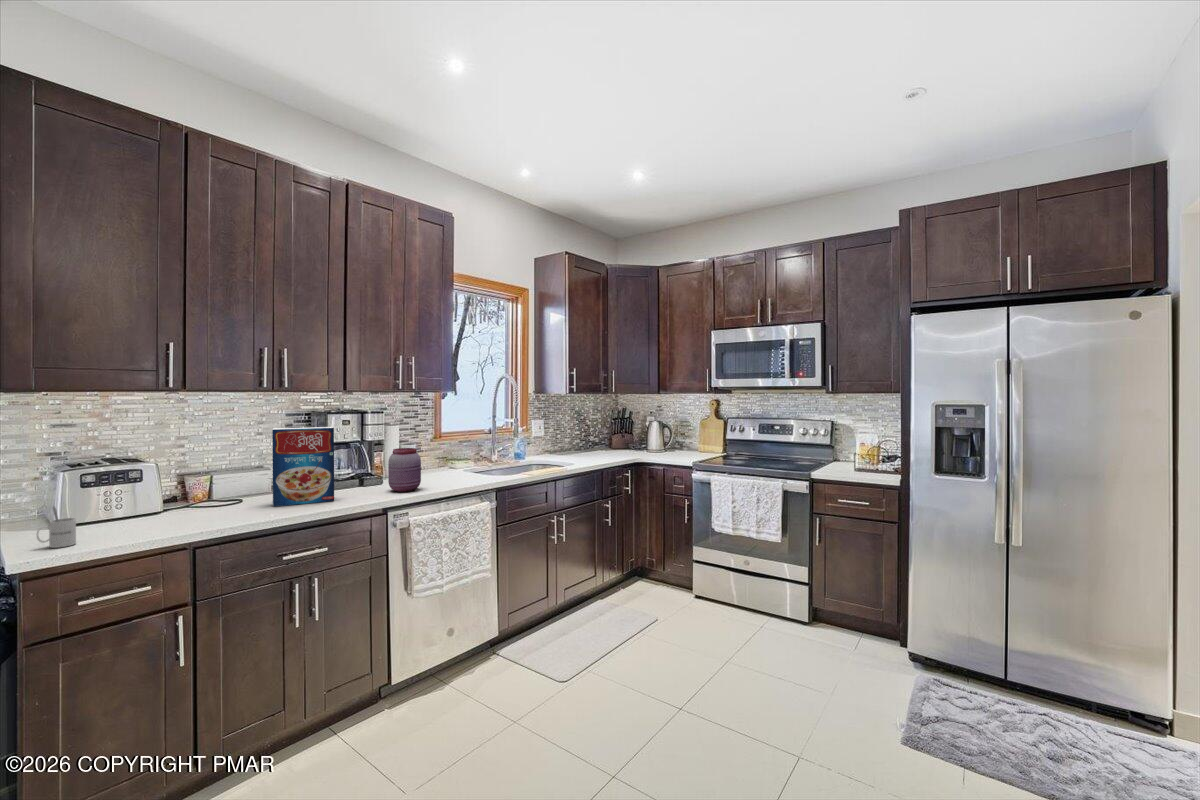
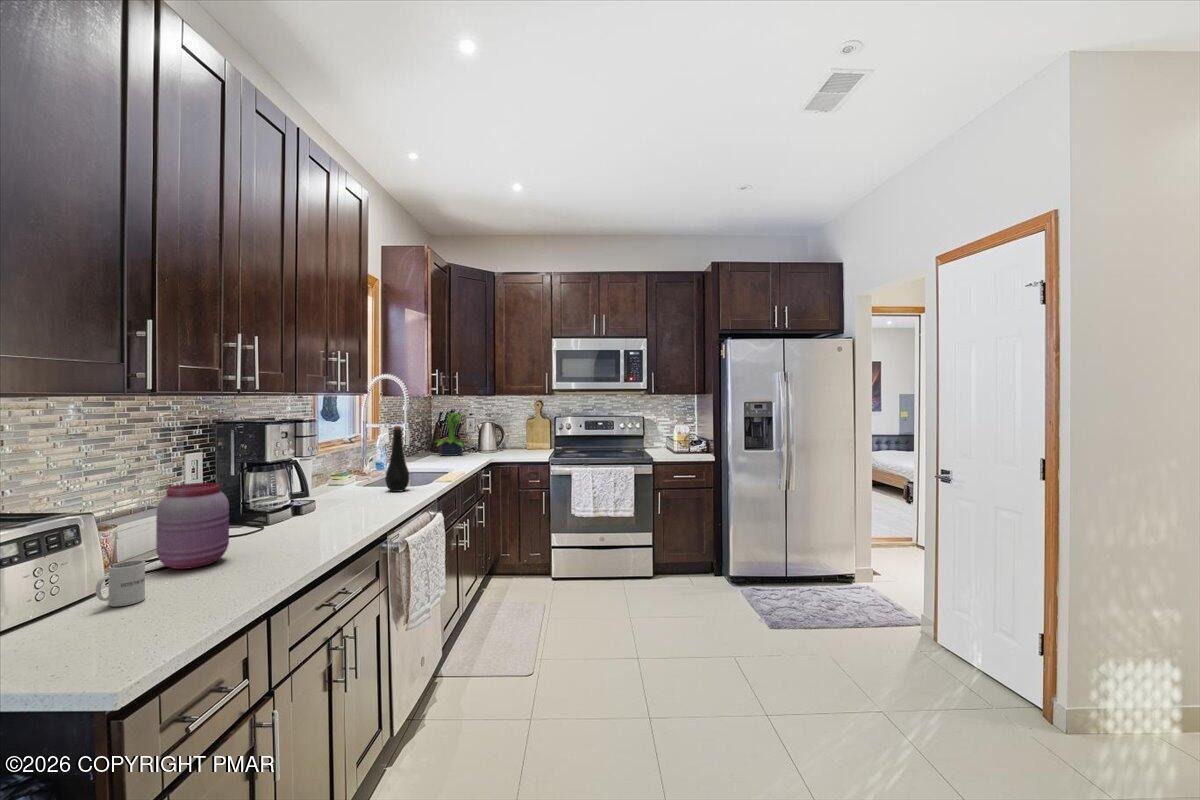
potted plant: none [591,412,630,454] -> present [437,413,464,456]
bottle: none [440,426,461,485] -> present [385,426,409,492]
cereal box: present [272,427,334,507] -> none [248,428,325,530]
jar: present [388,448,421,492] -> present [156,483,229,569]

